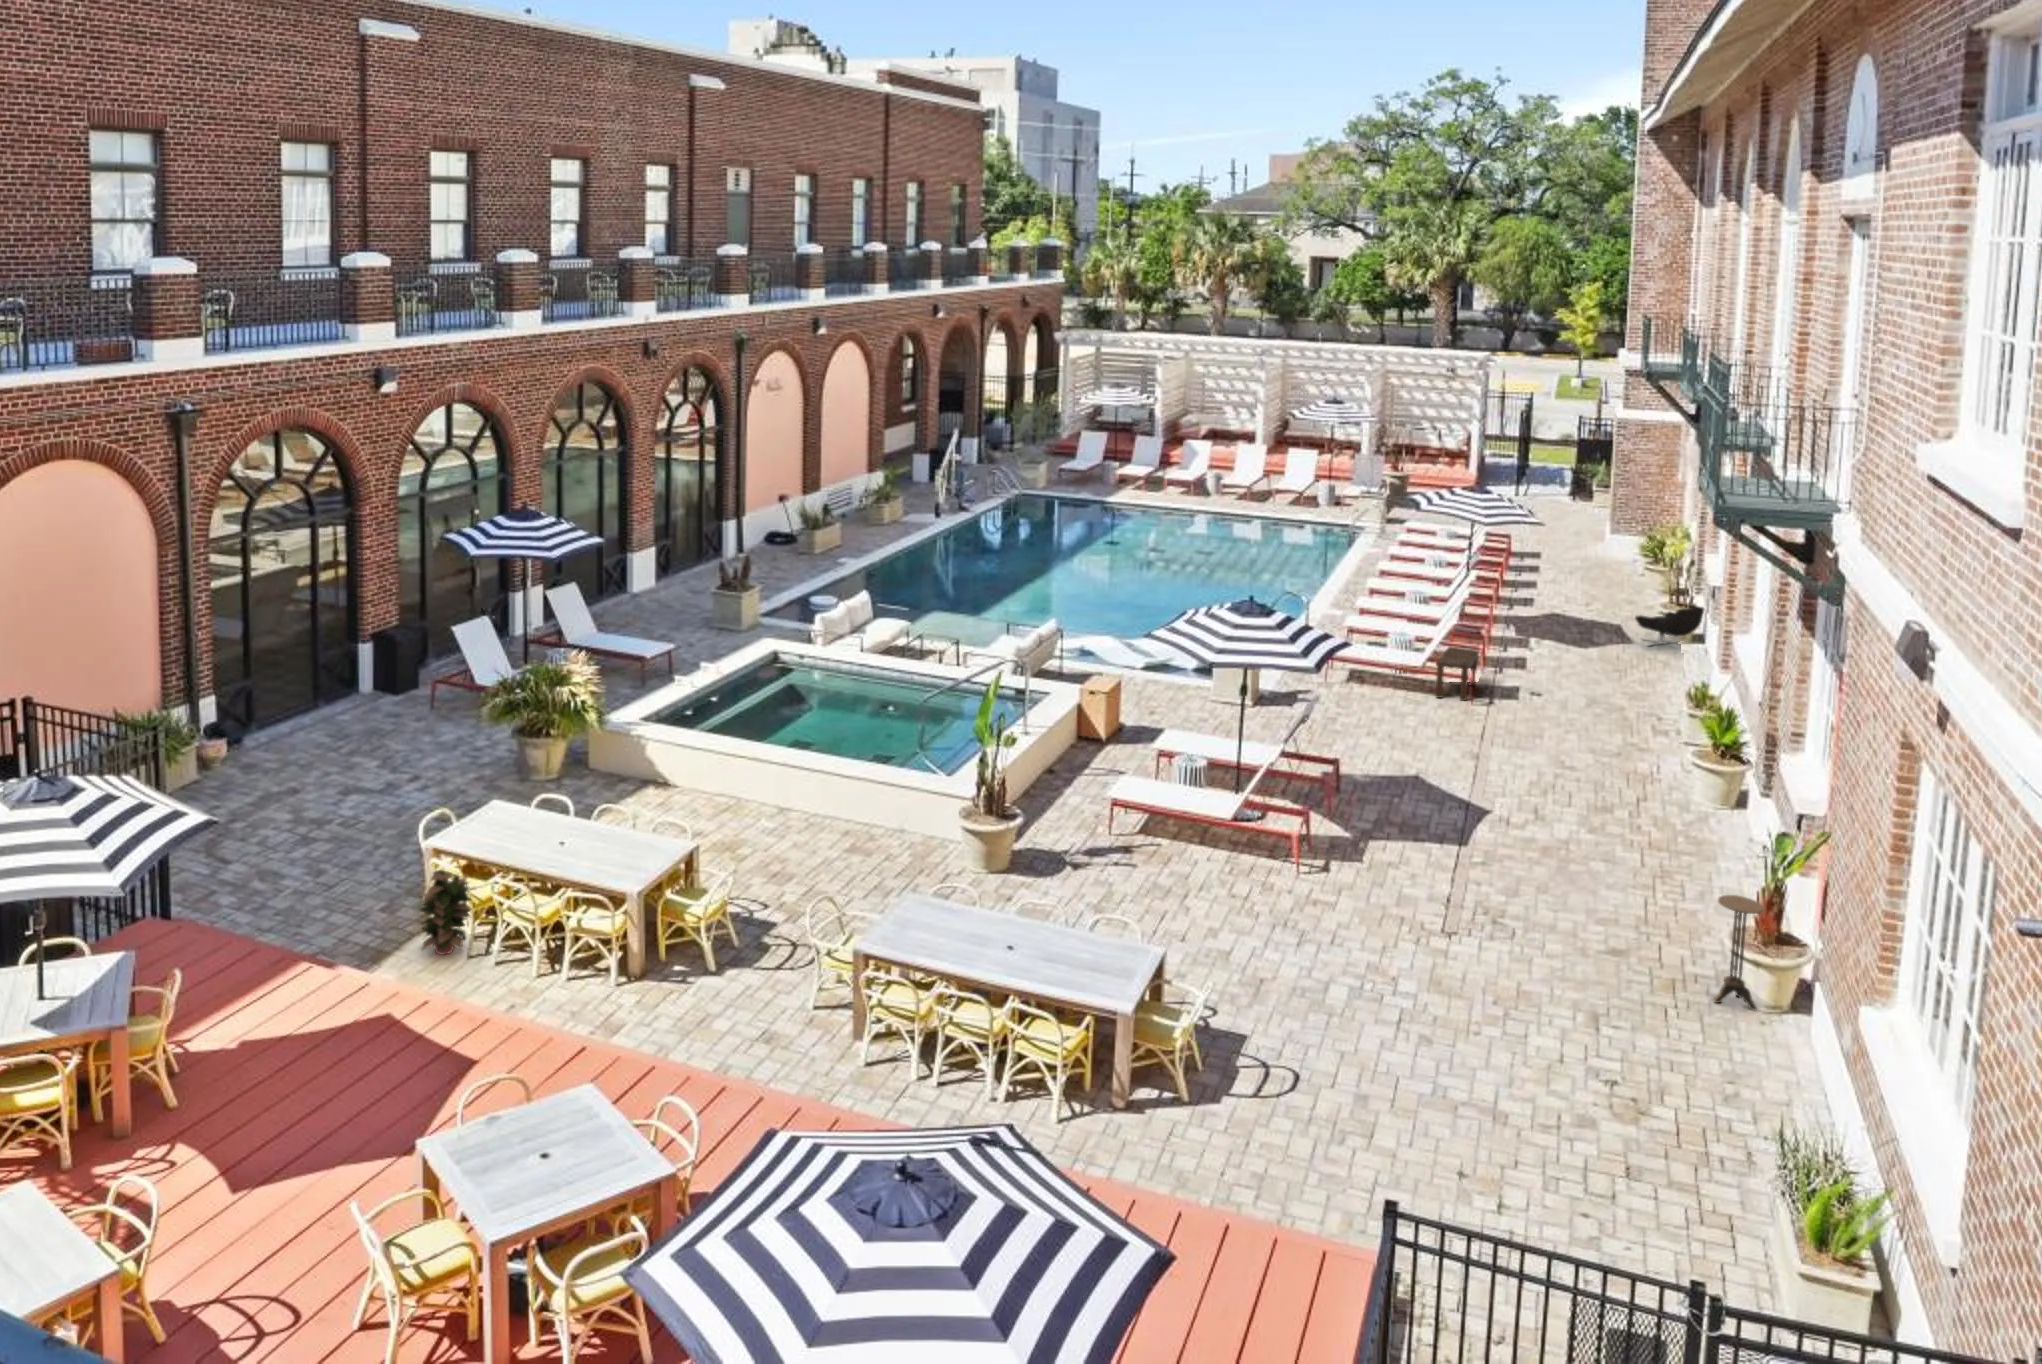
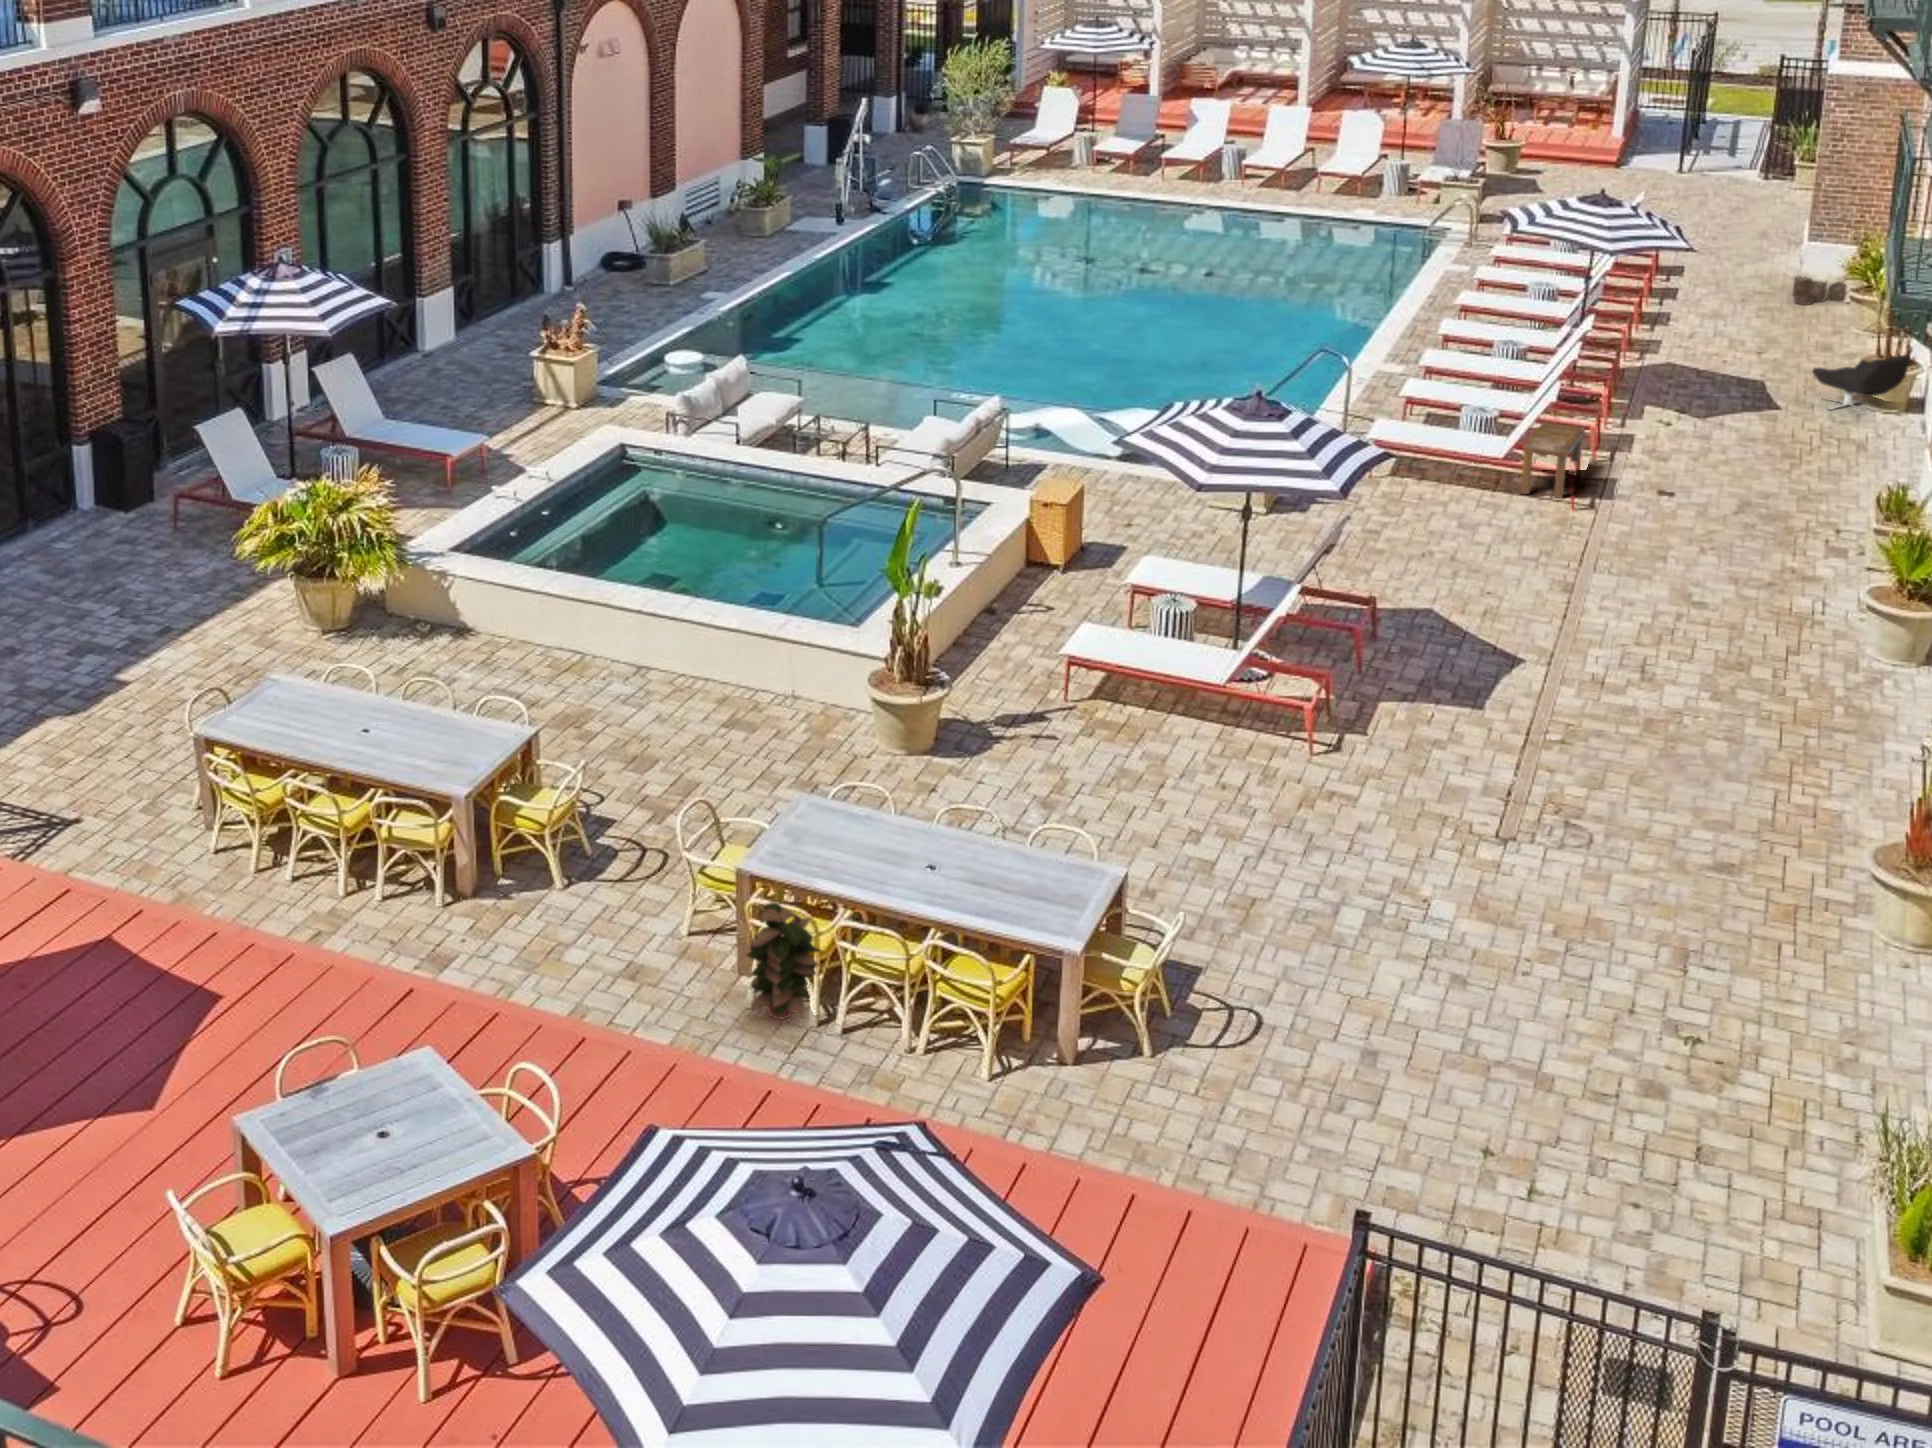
woven basket: none [1610,559,1651,581] -> present [1793,276,1847,305]
decorative plant: present [420,870,472,955] -> present [746,902,821,1019]
side table: present [1714,895,1763,1011] -> none [1831,793,1903,936]

